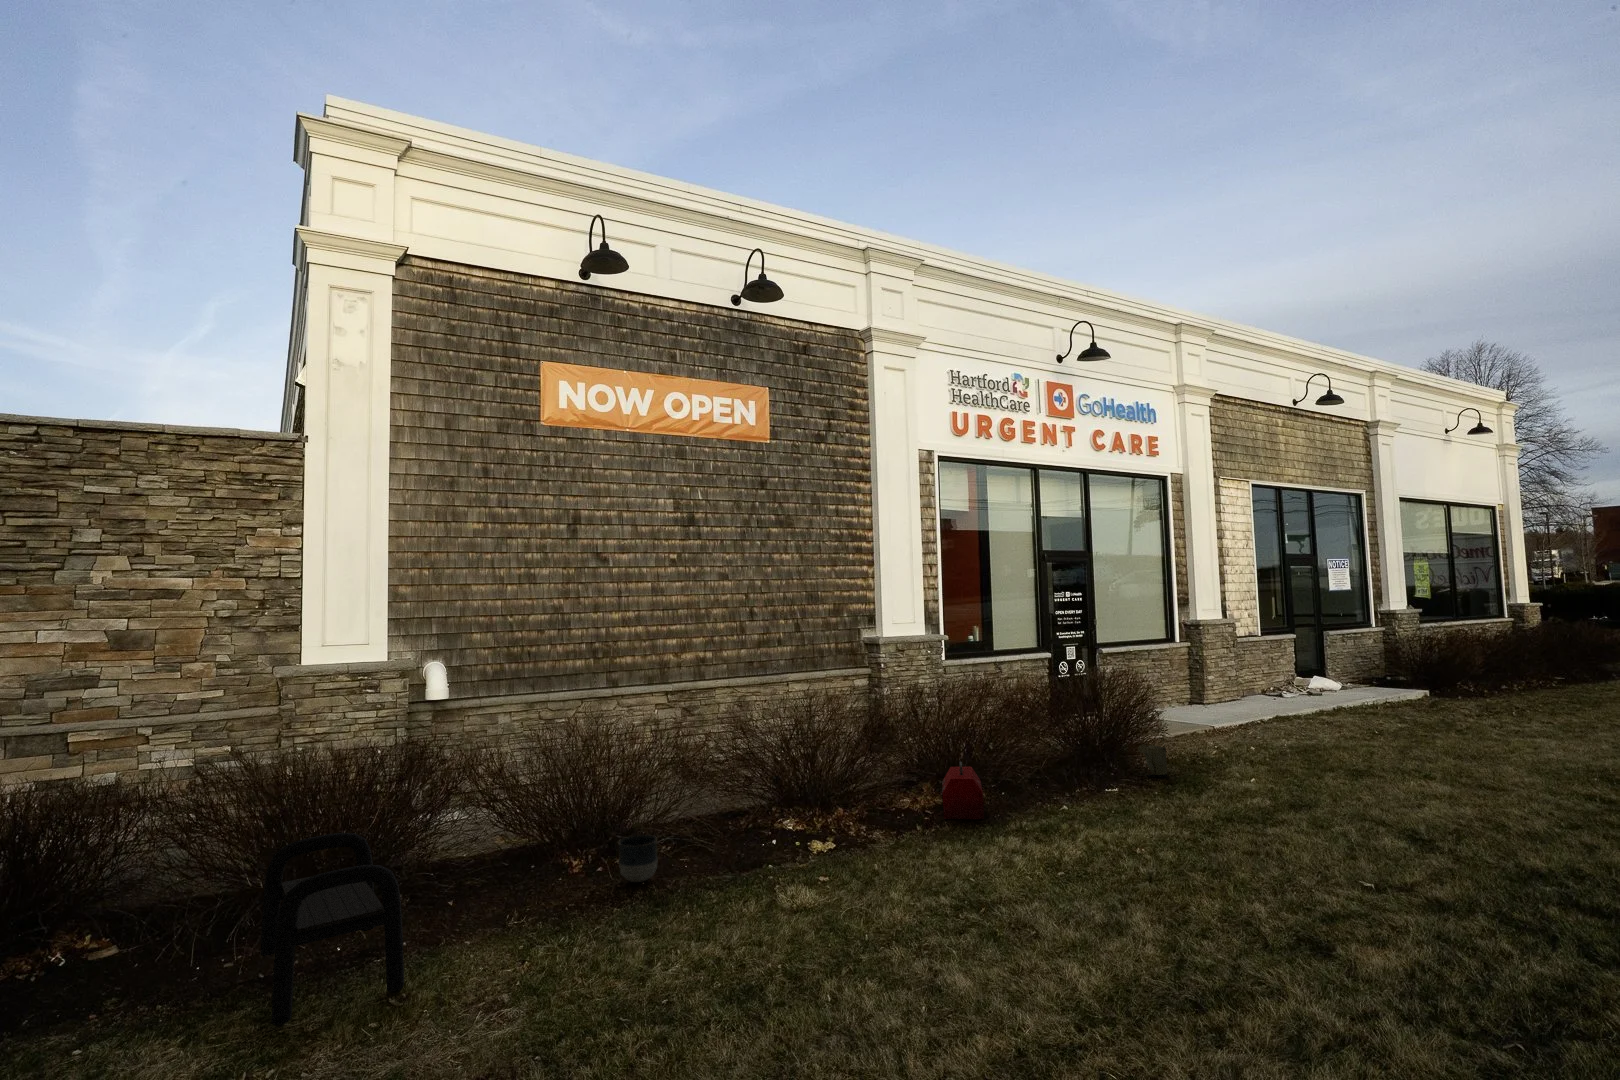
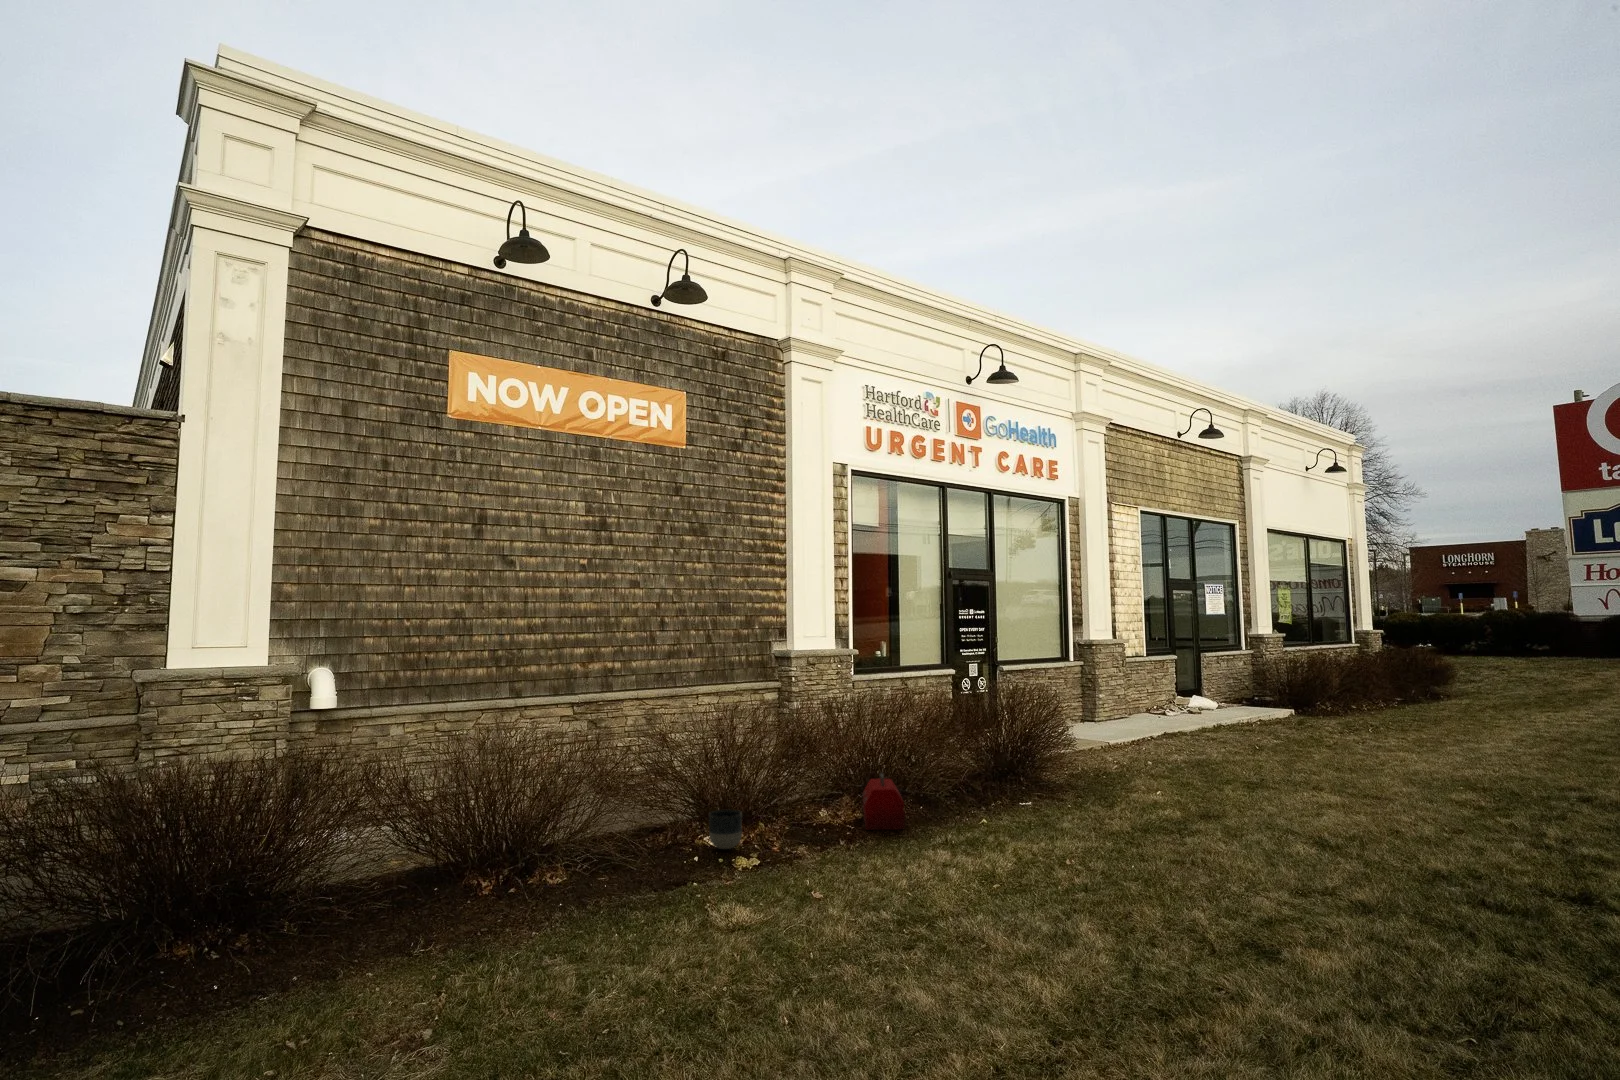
watering can: present [1138,743,1167,778] -> none [1045,750,1070,789]
bench: present [260,833,404,1025] -> none [156,846,334,1048]
planter: present [618,835,657,882] -> present [709,810,742,849]

